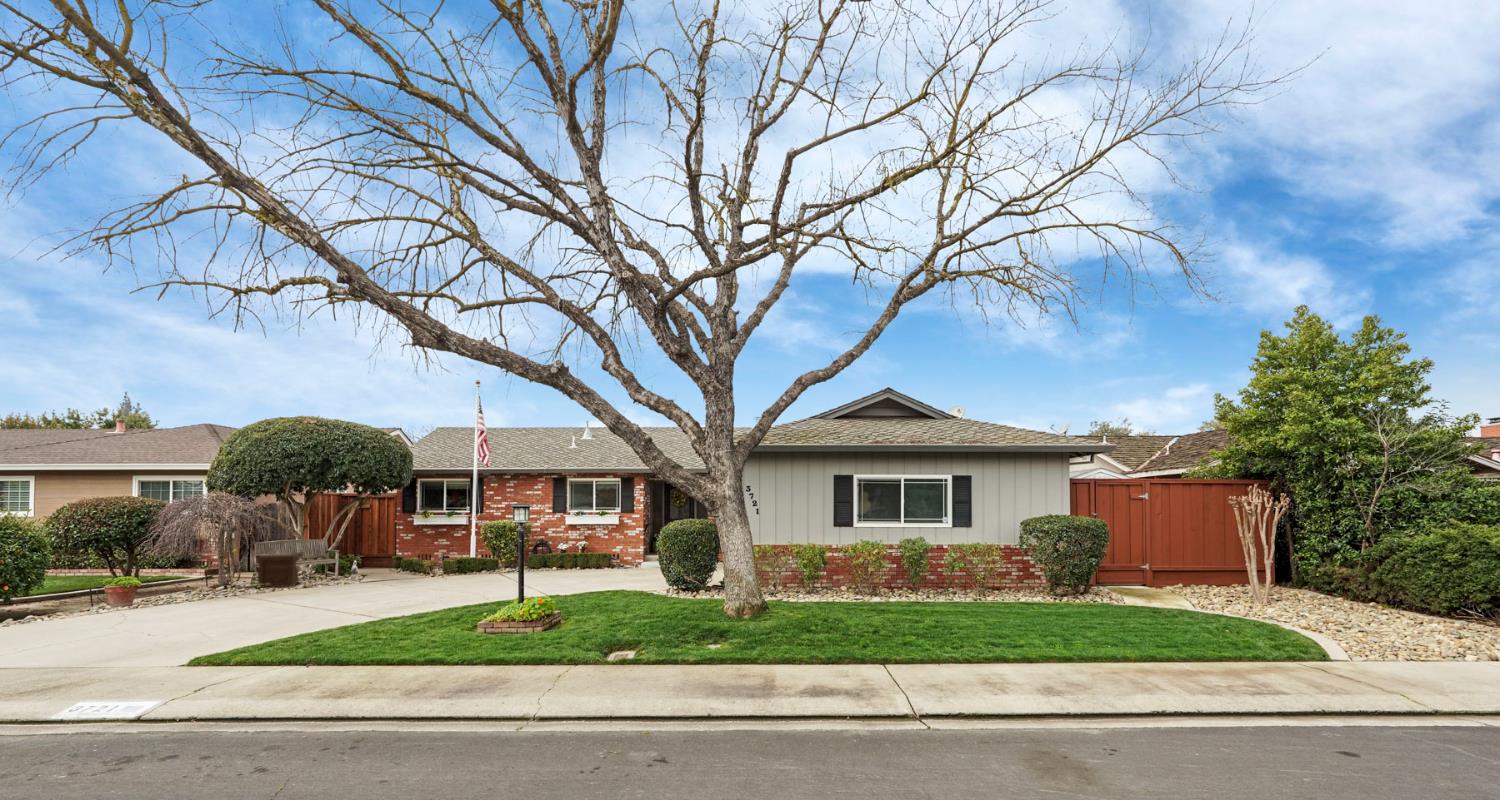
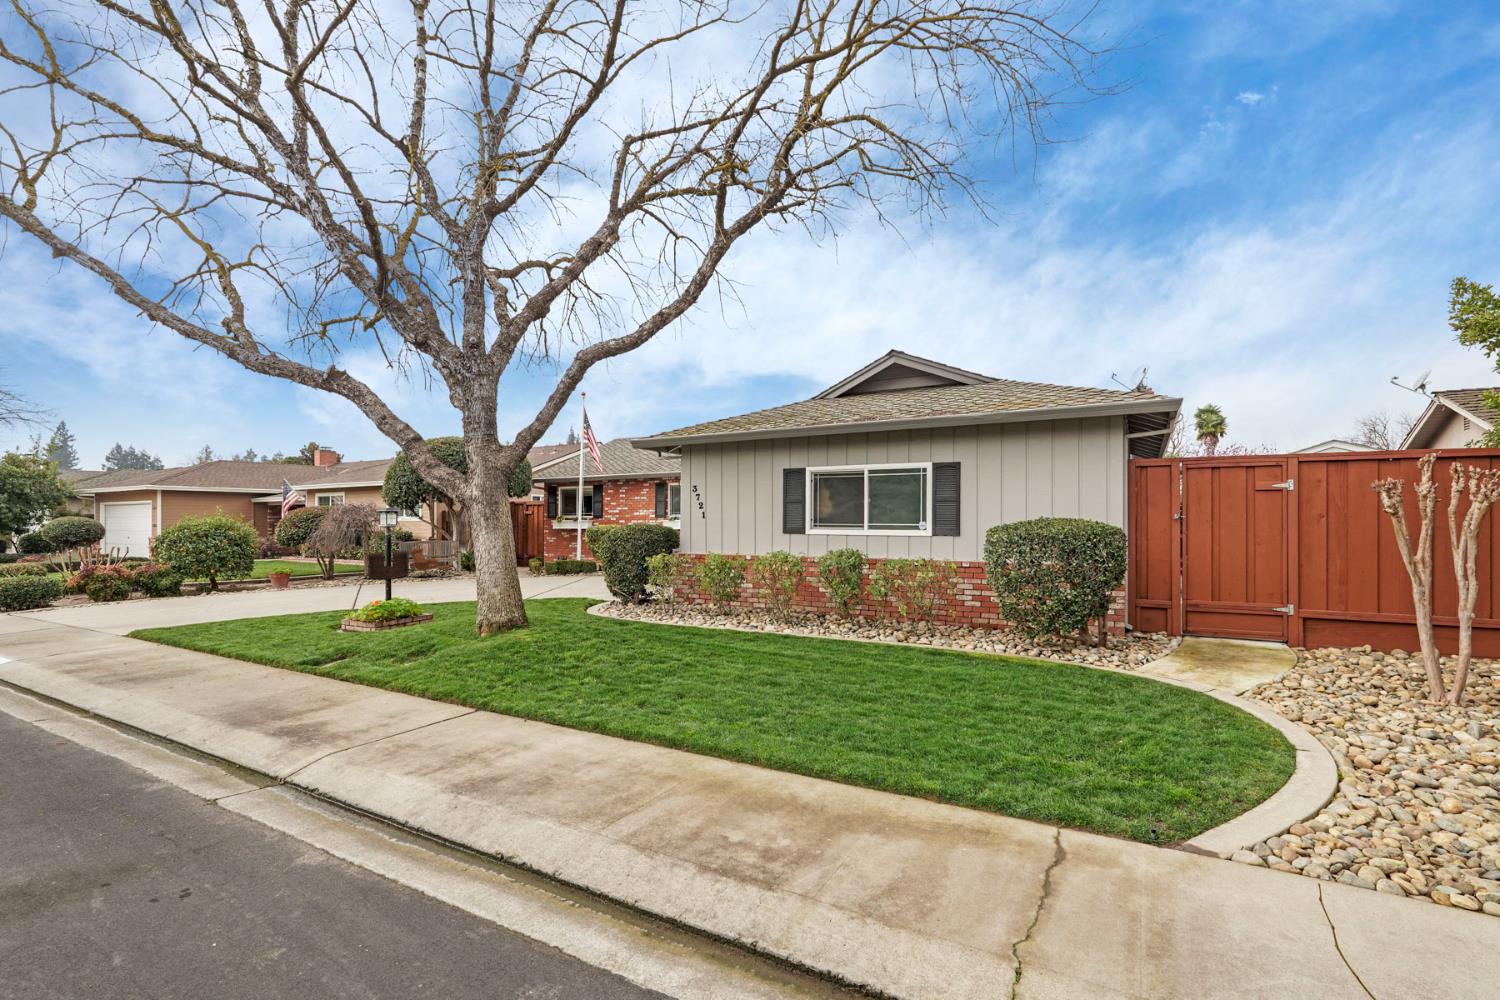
lounge chair: none [313,549,364,585] -> present [411,548,450,577]

